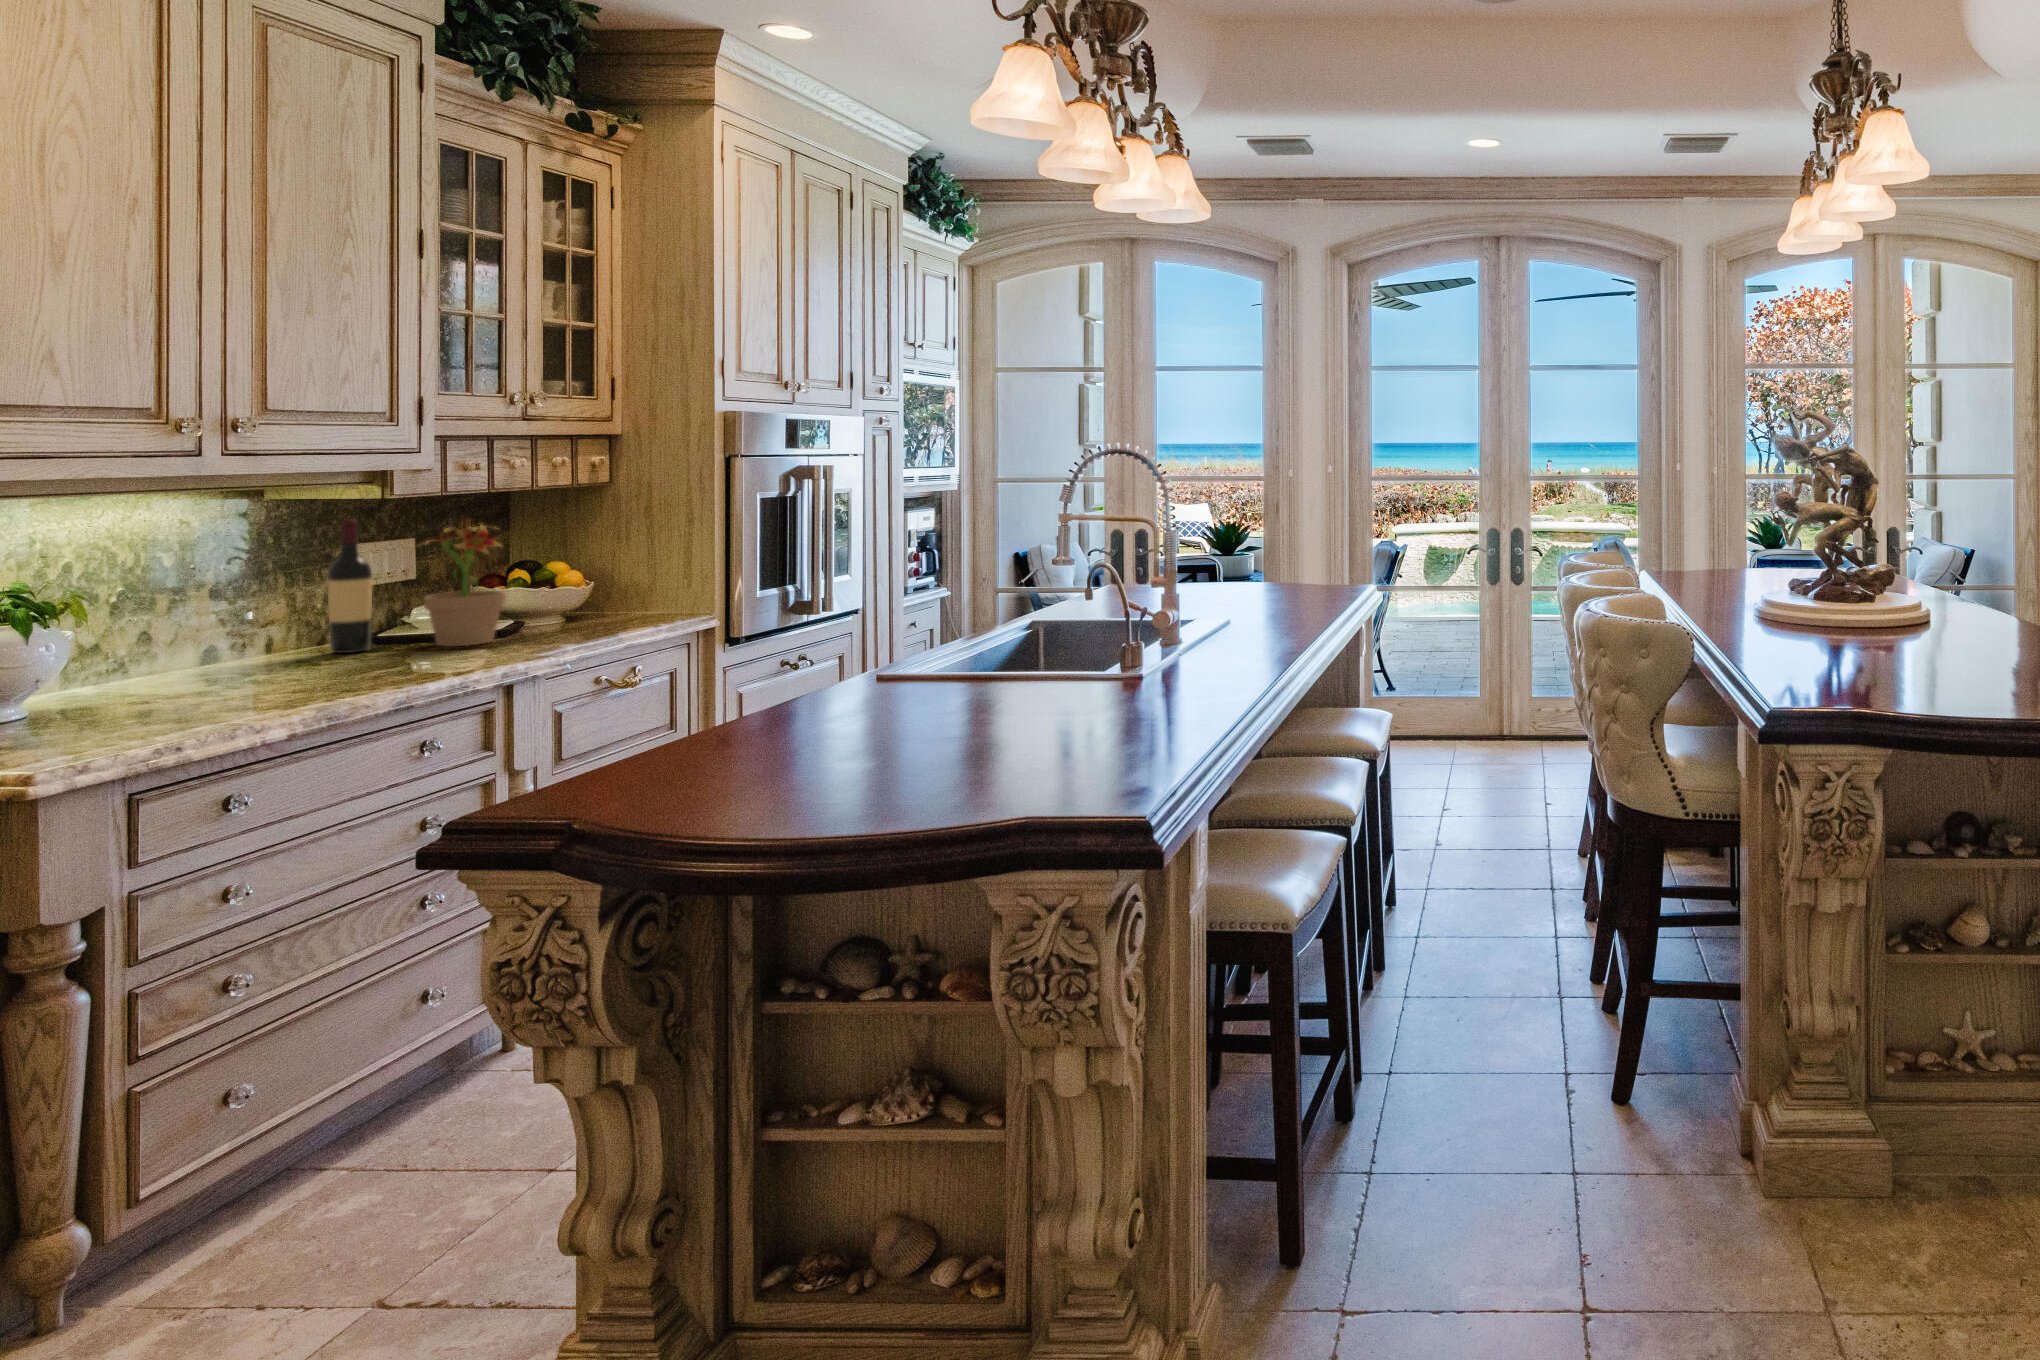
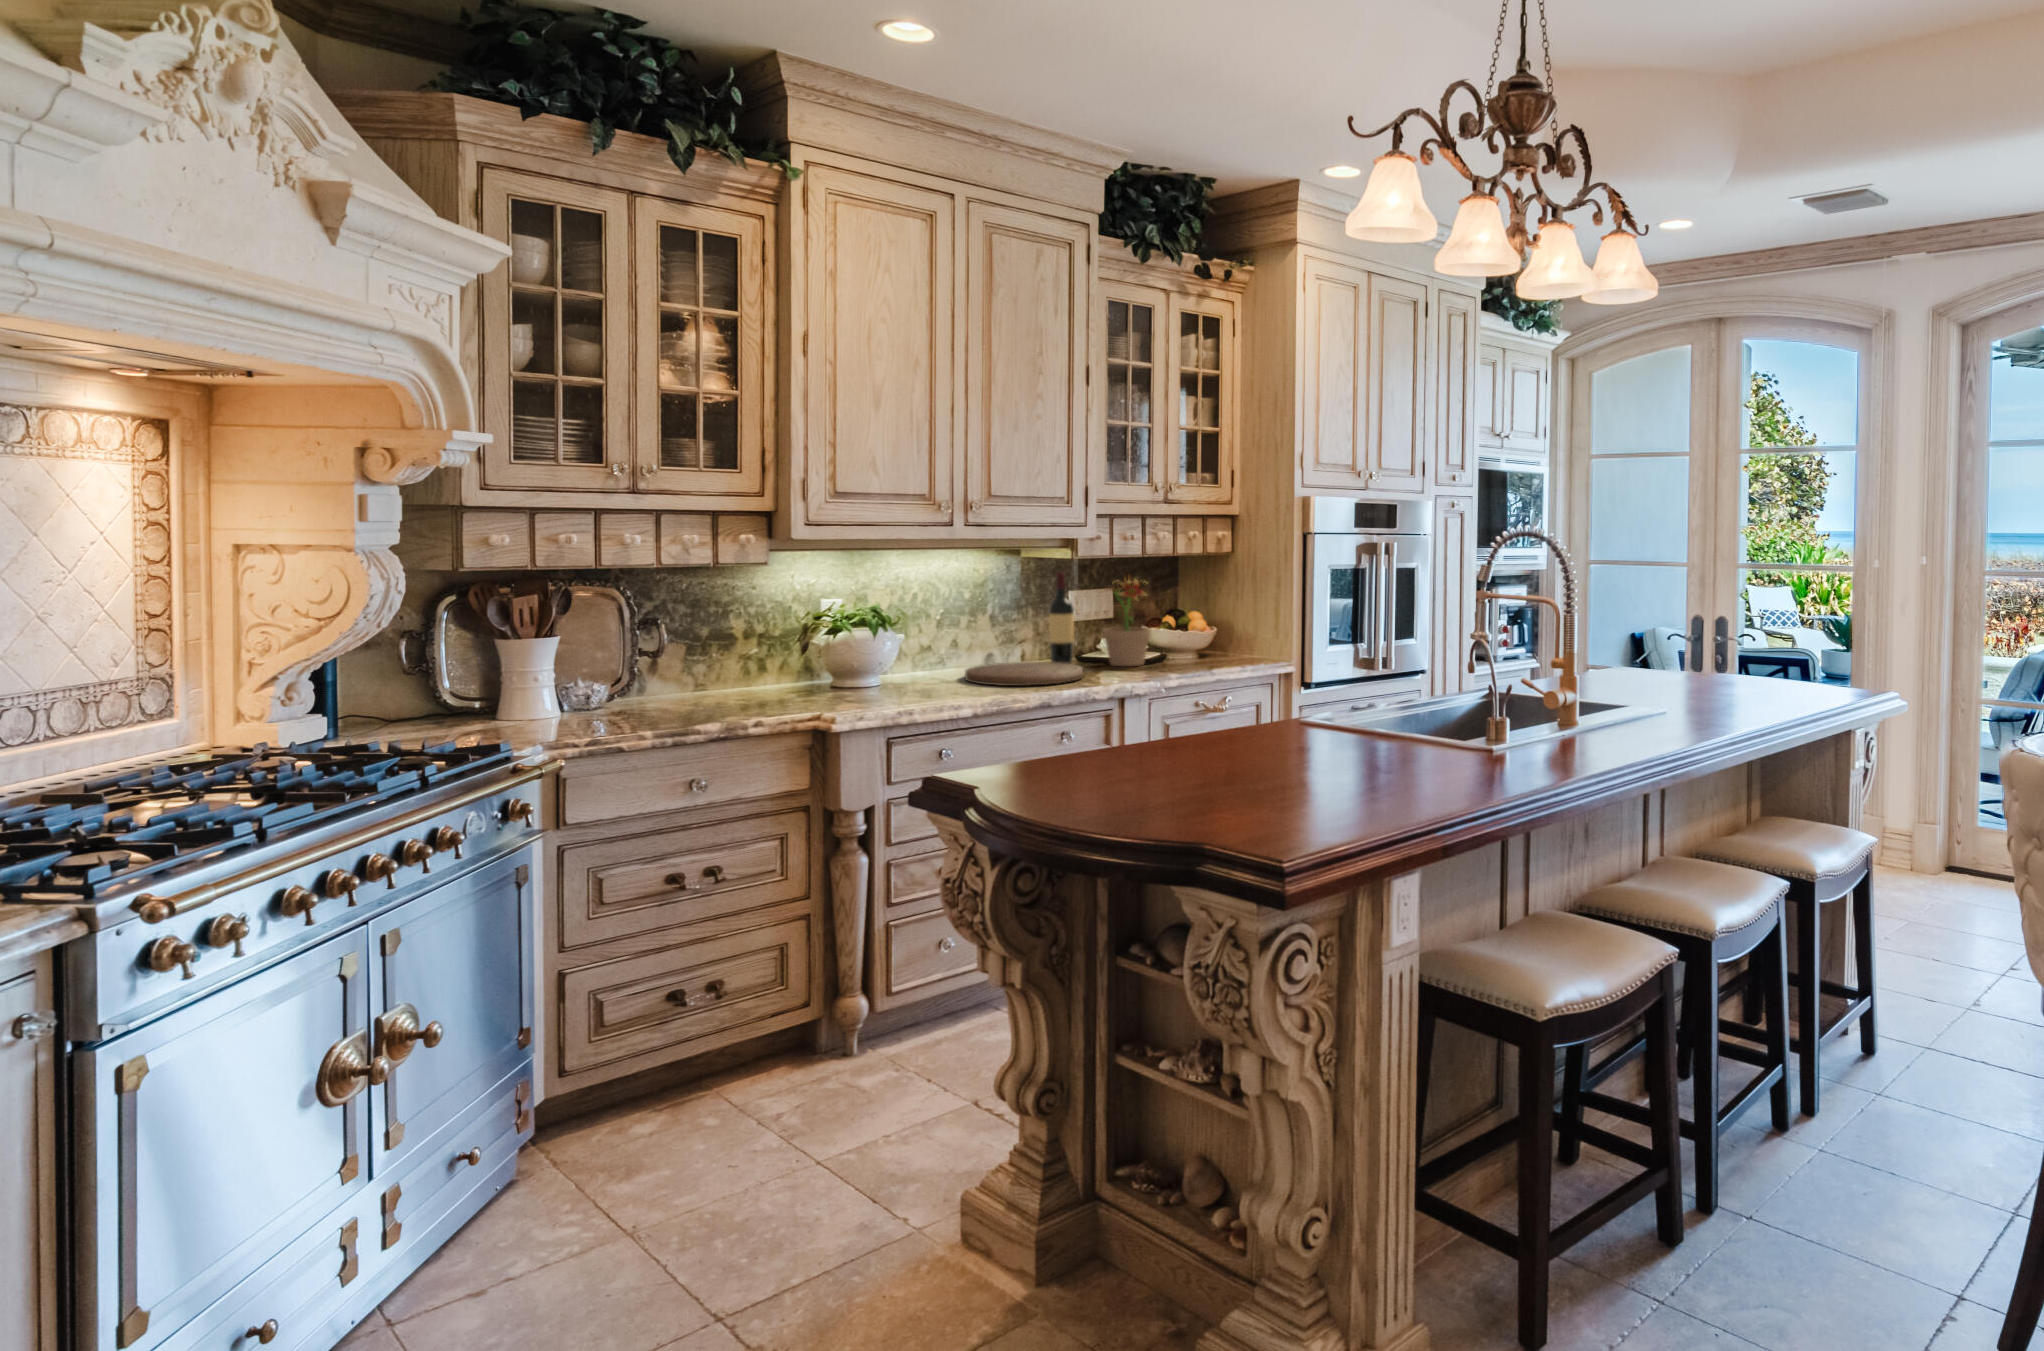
cutting board: none [204,649,423,691] -> present [965,662,1083,686]

